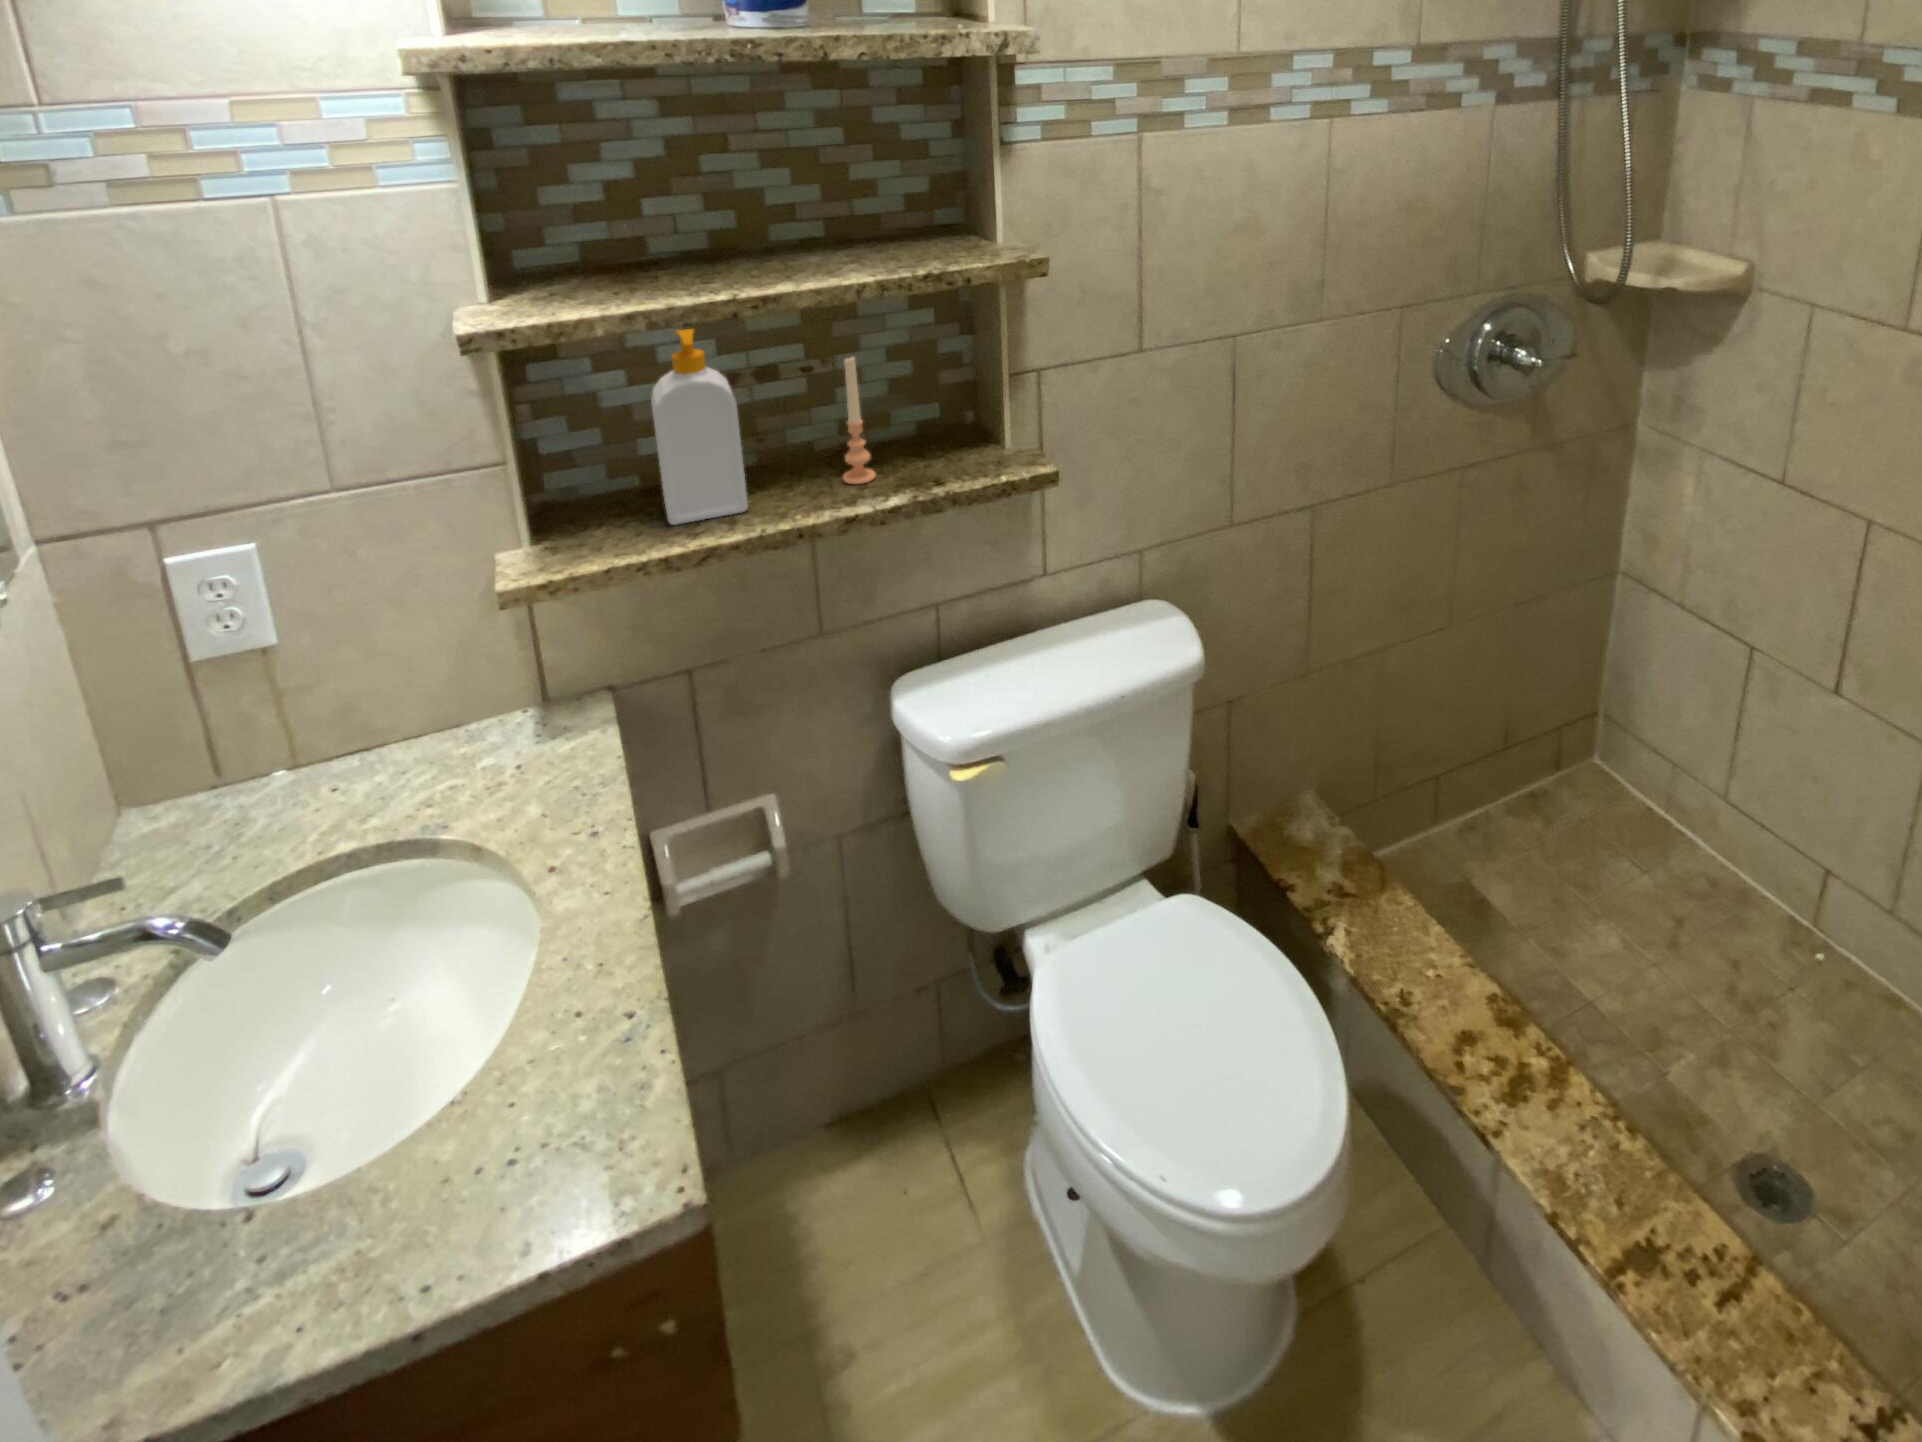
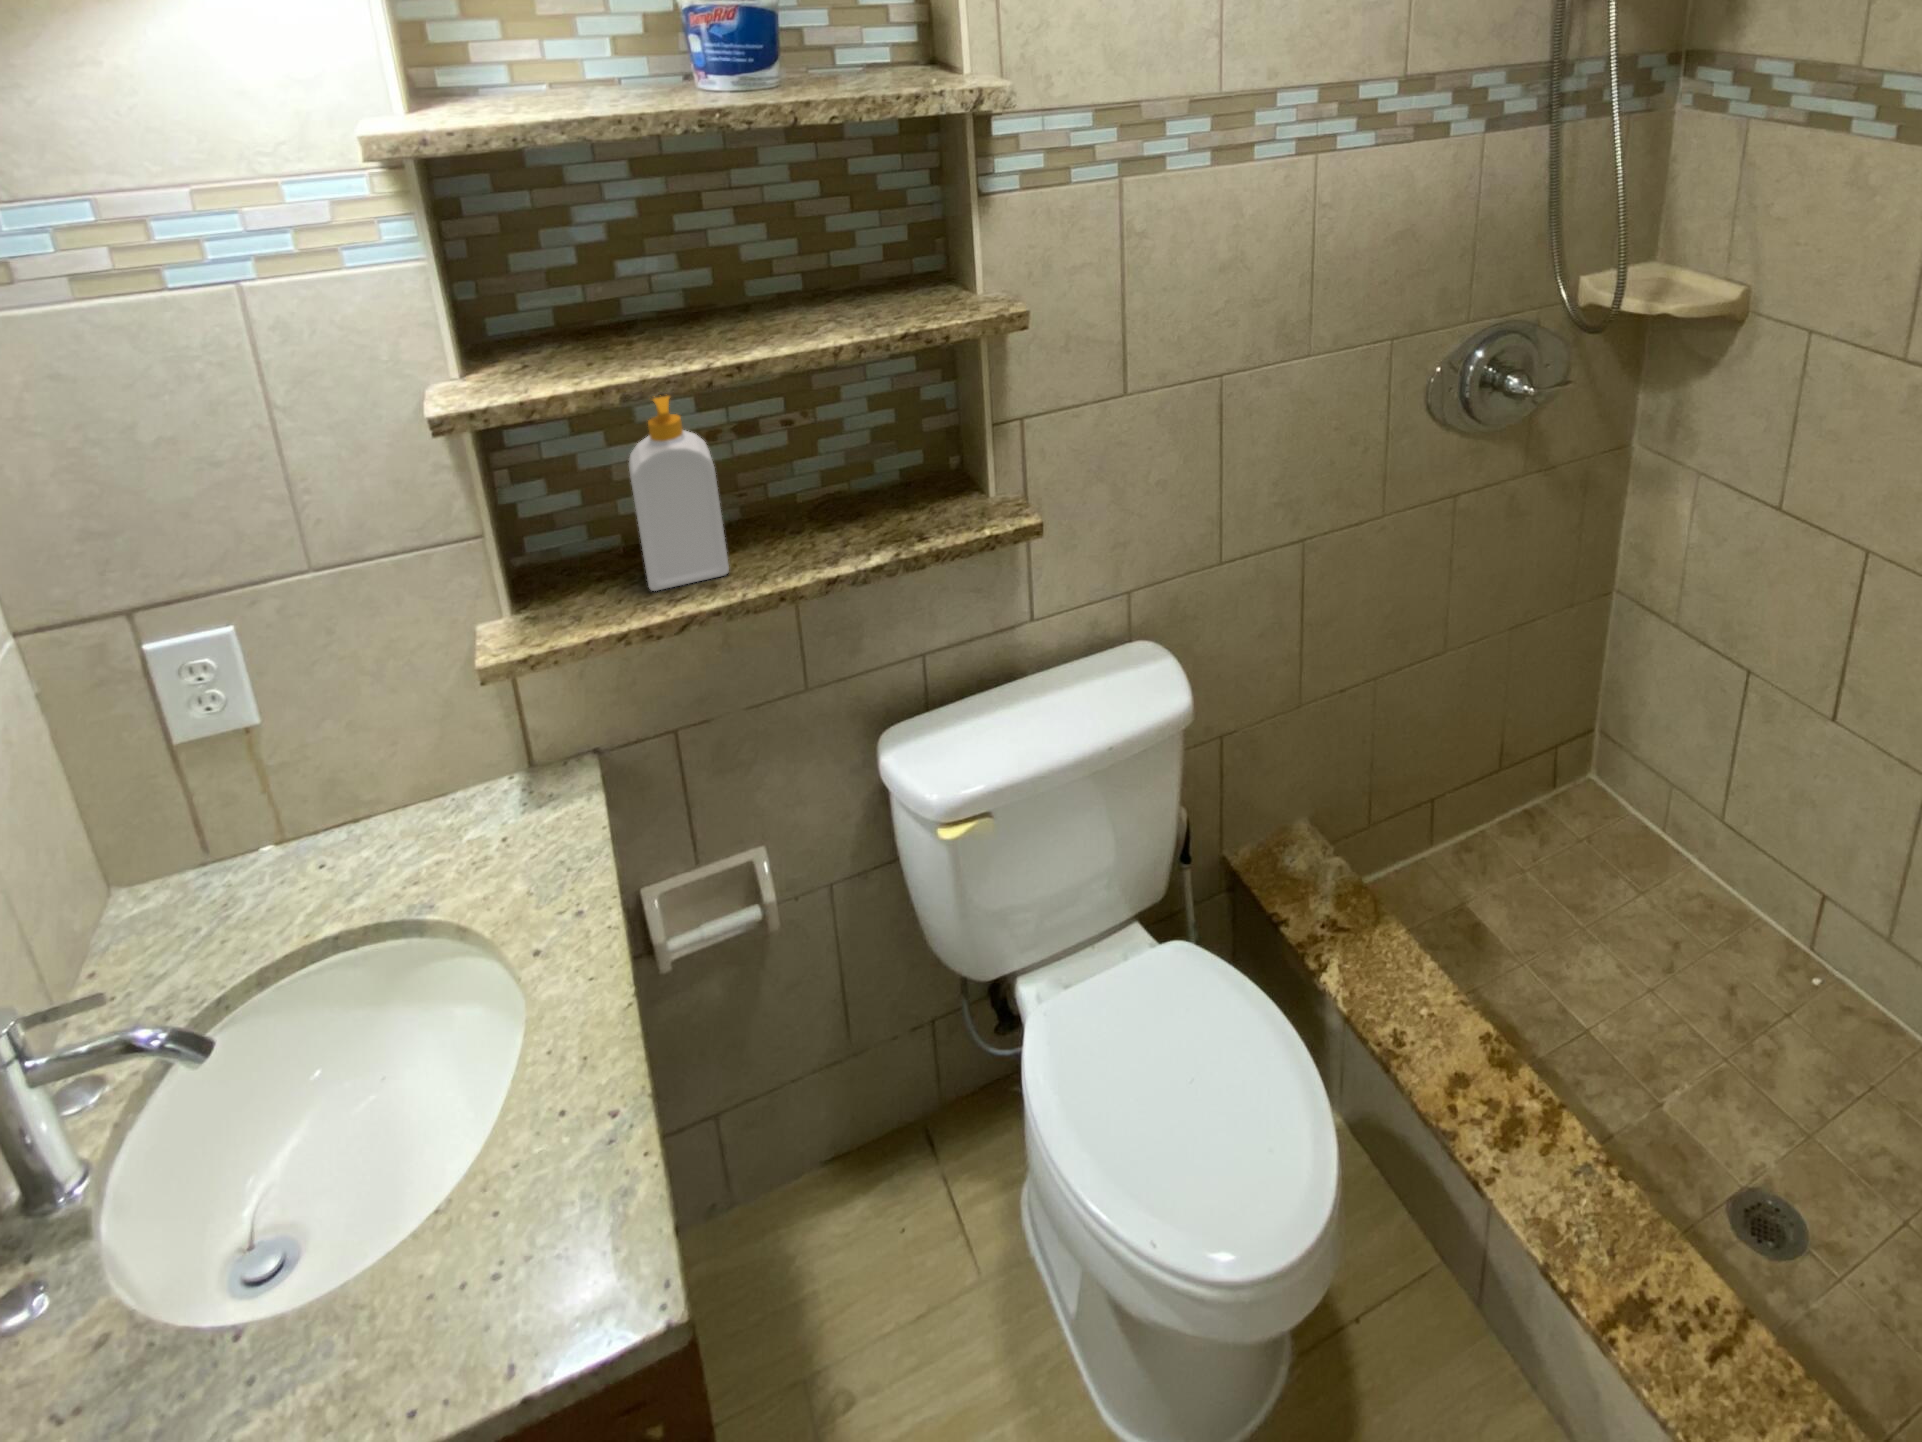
candle: present [843,358,875,484] -> none [824,415,858,542]

